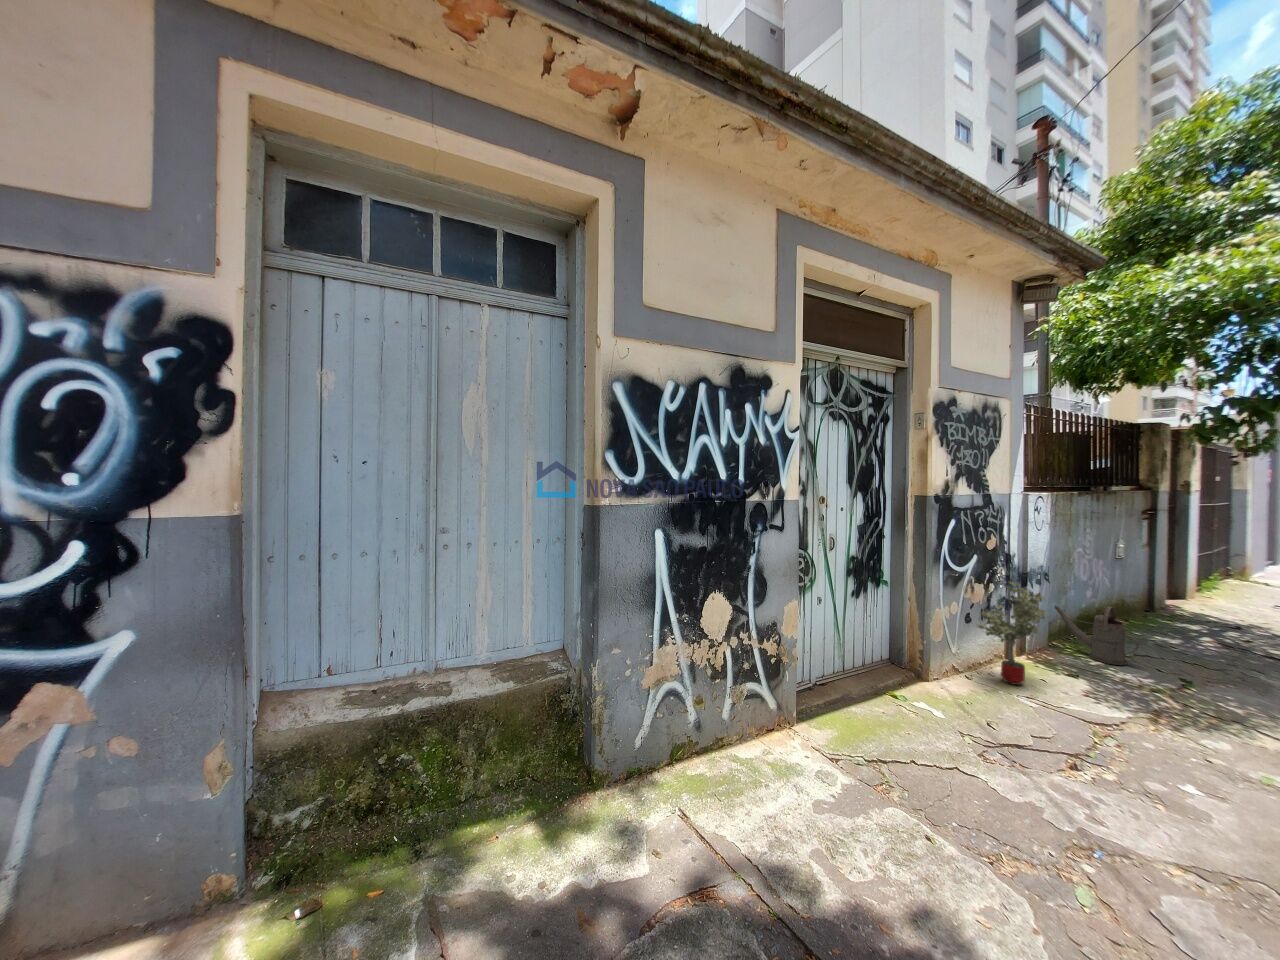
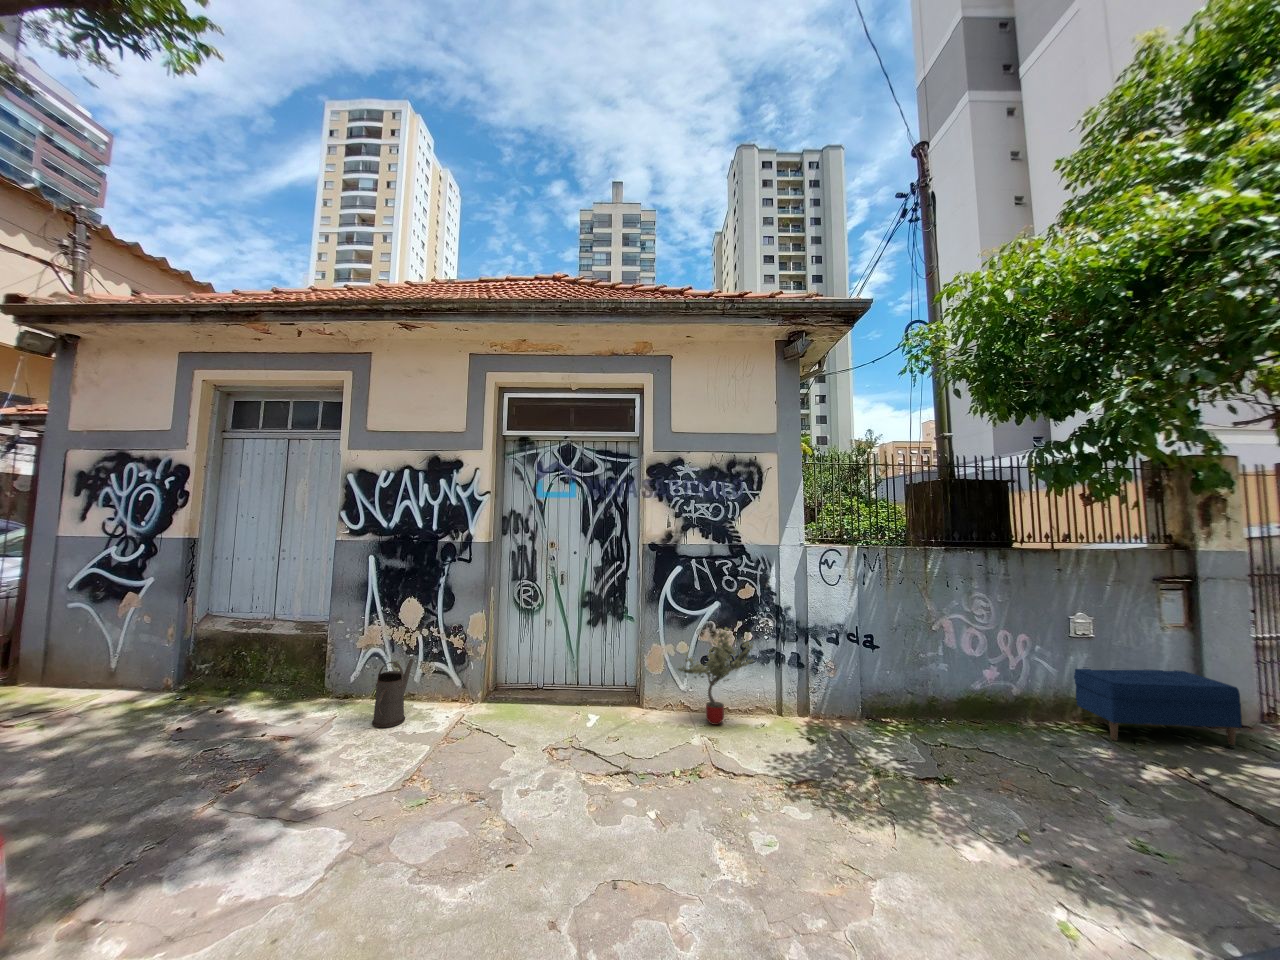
bench: none [1126,574,1219,632] -> present [1074,668,1242,745]
watering can: present [1055,605,1139,665] -> present [372,659,413,727]

